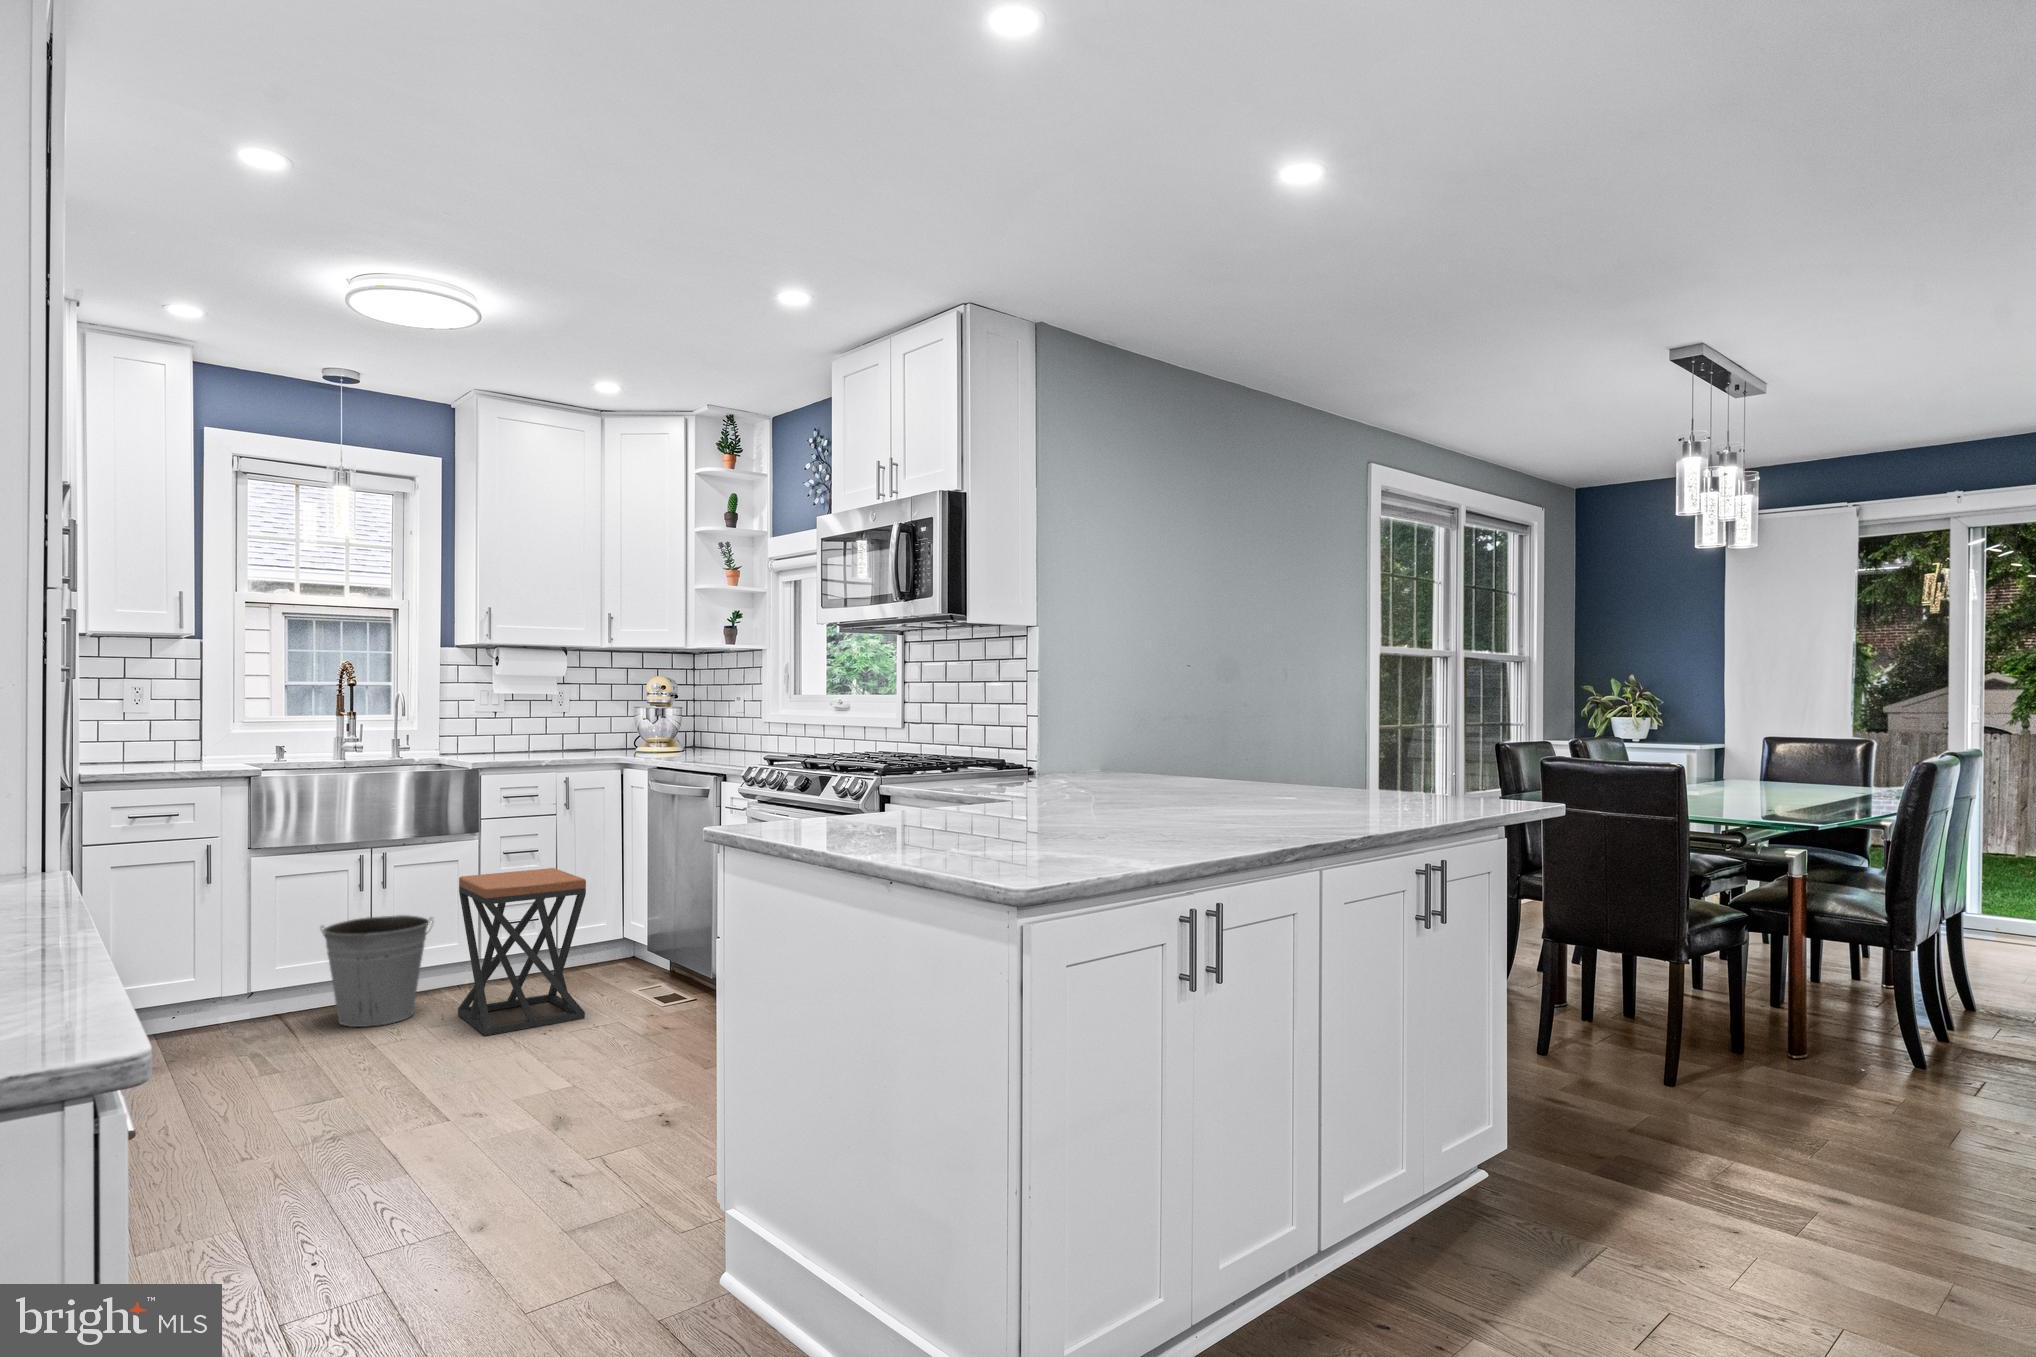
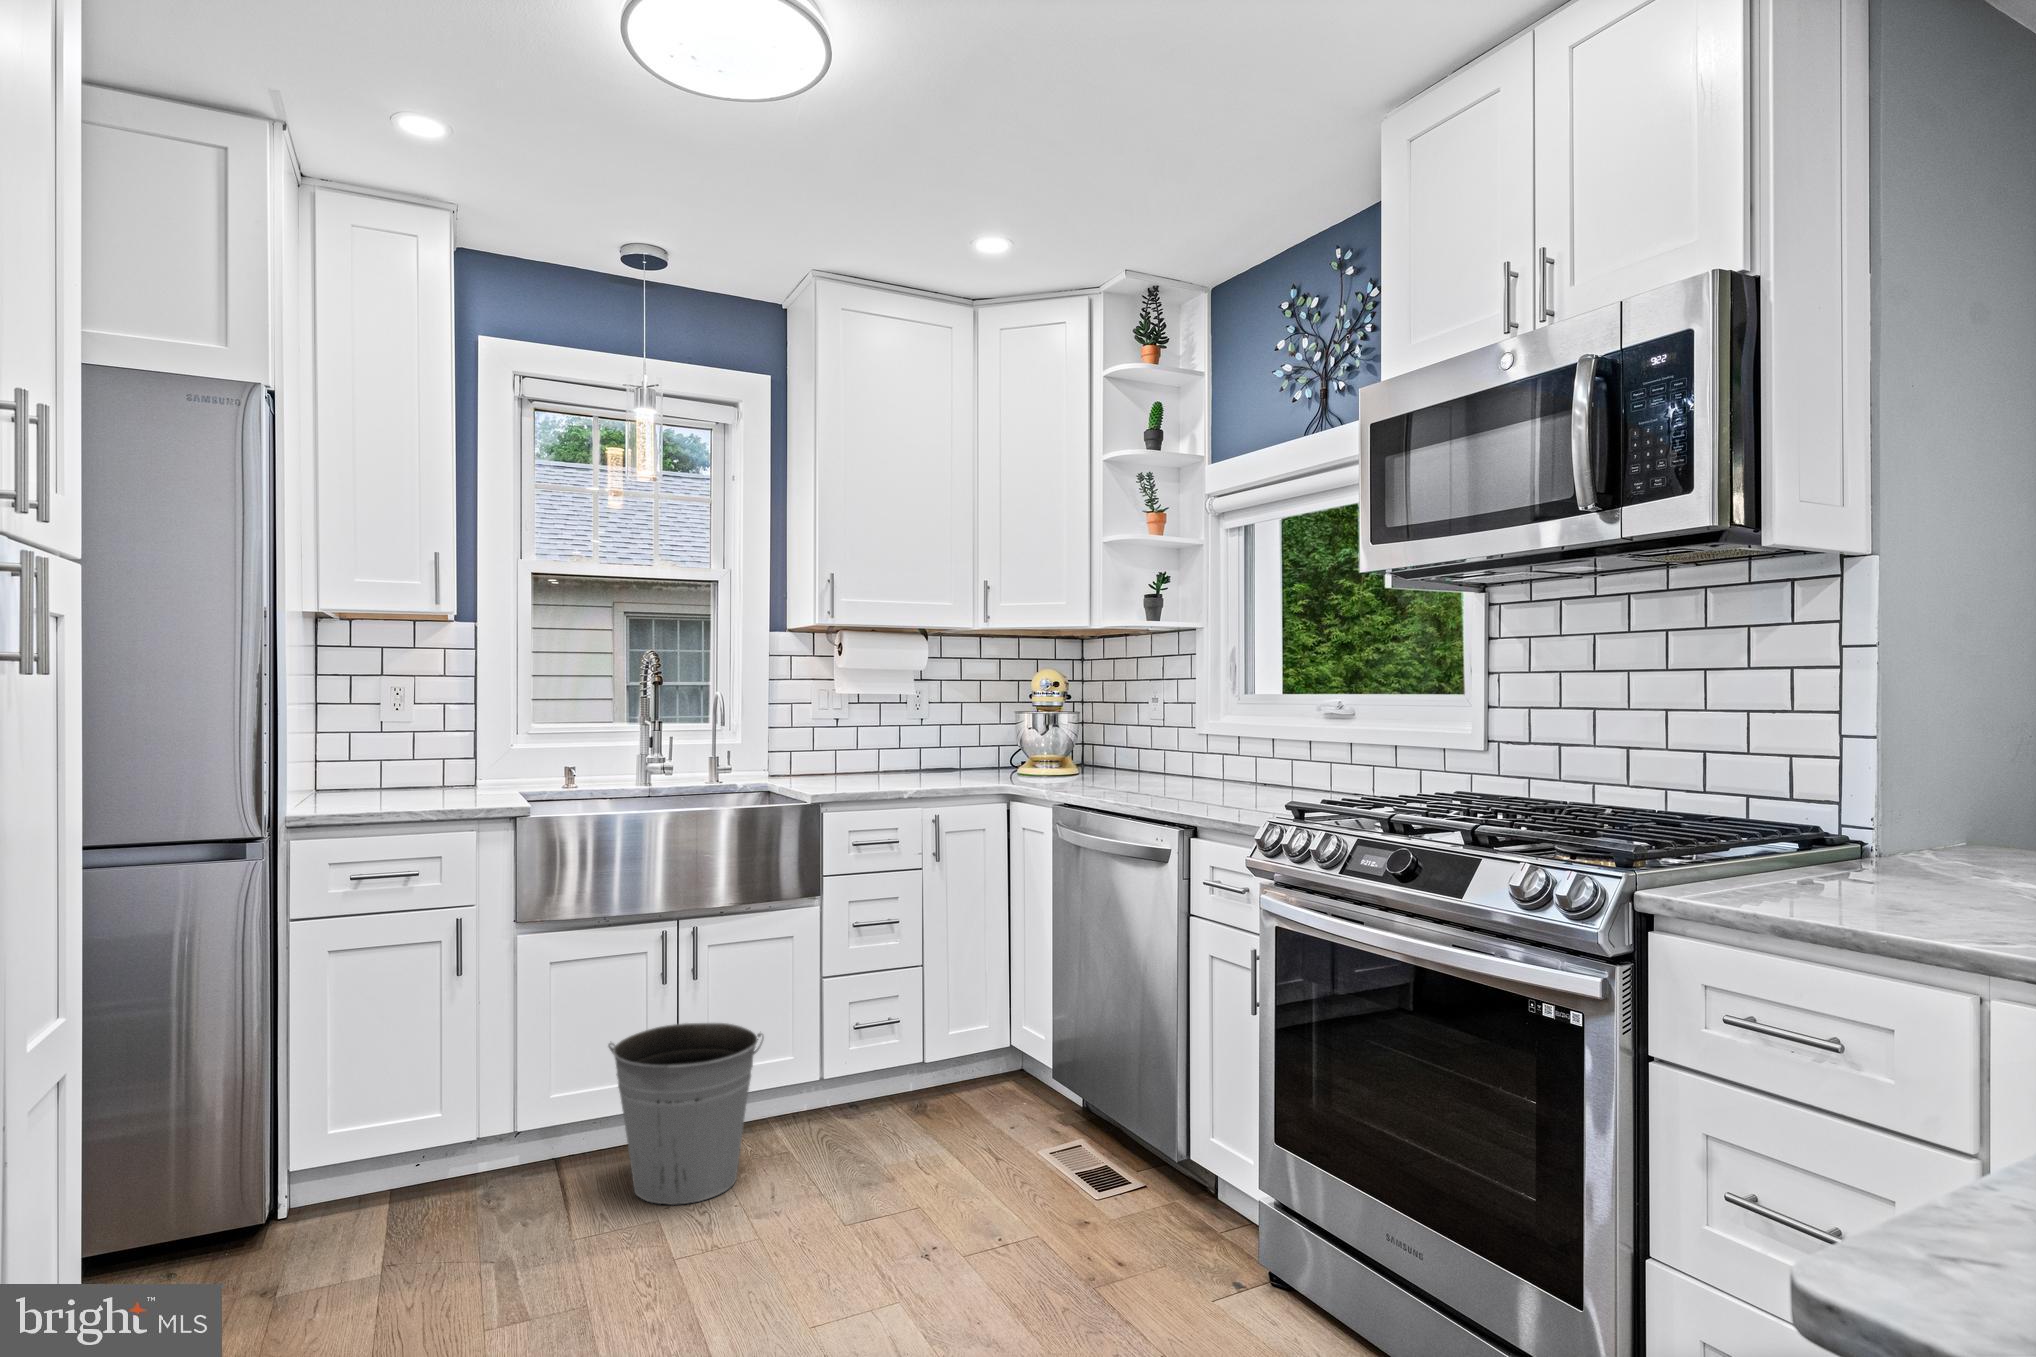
stool: present [458,868,586,1036] -> none [799,962,988,1251]

